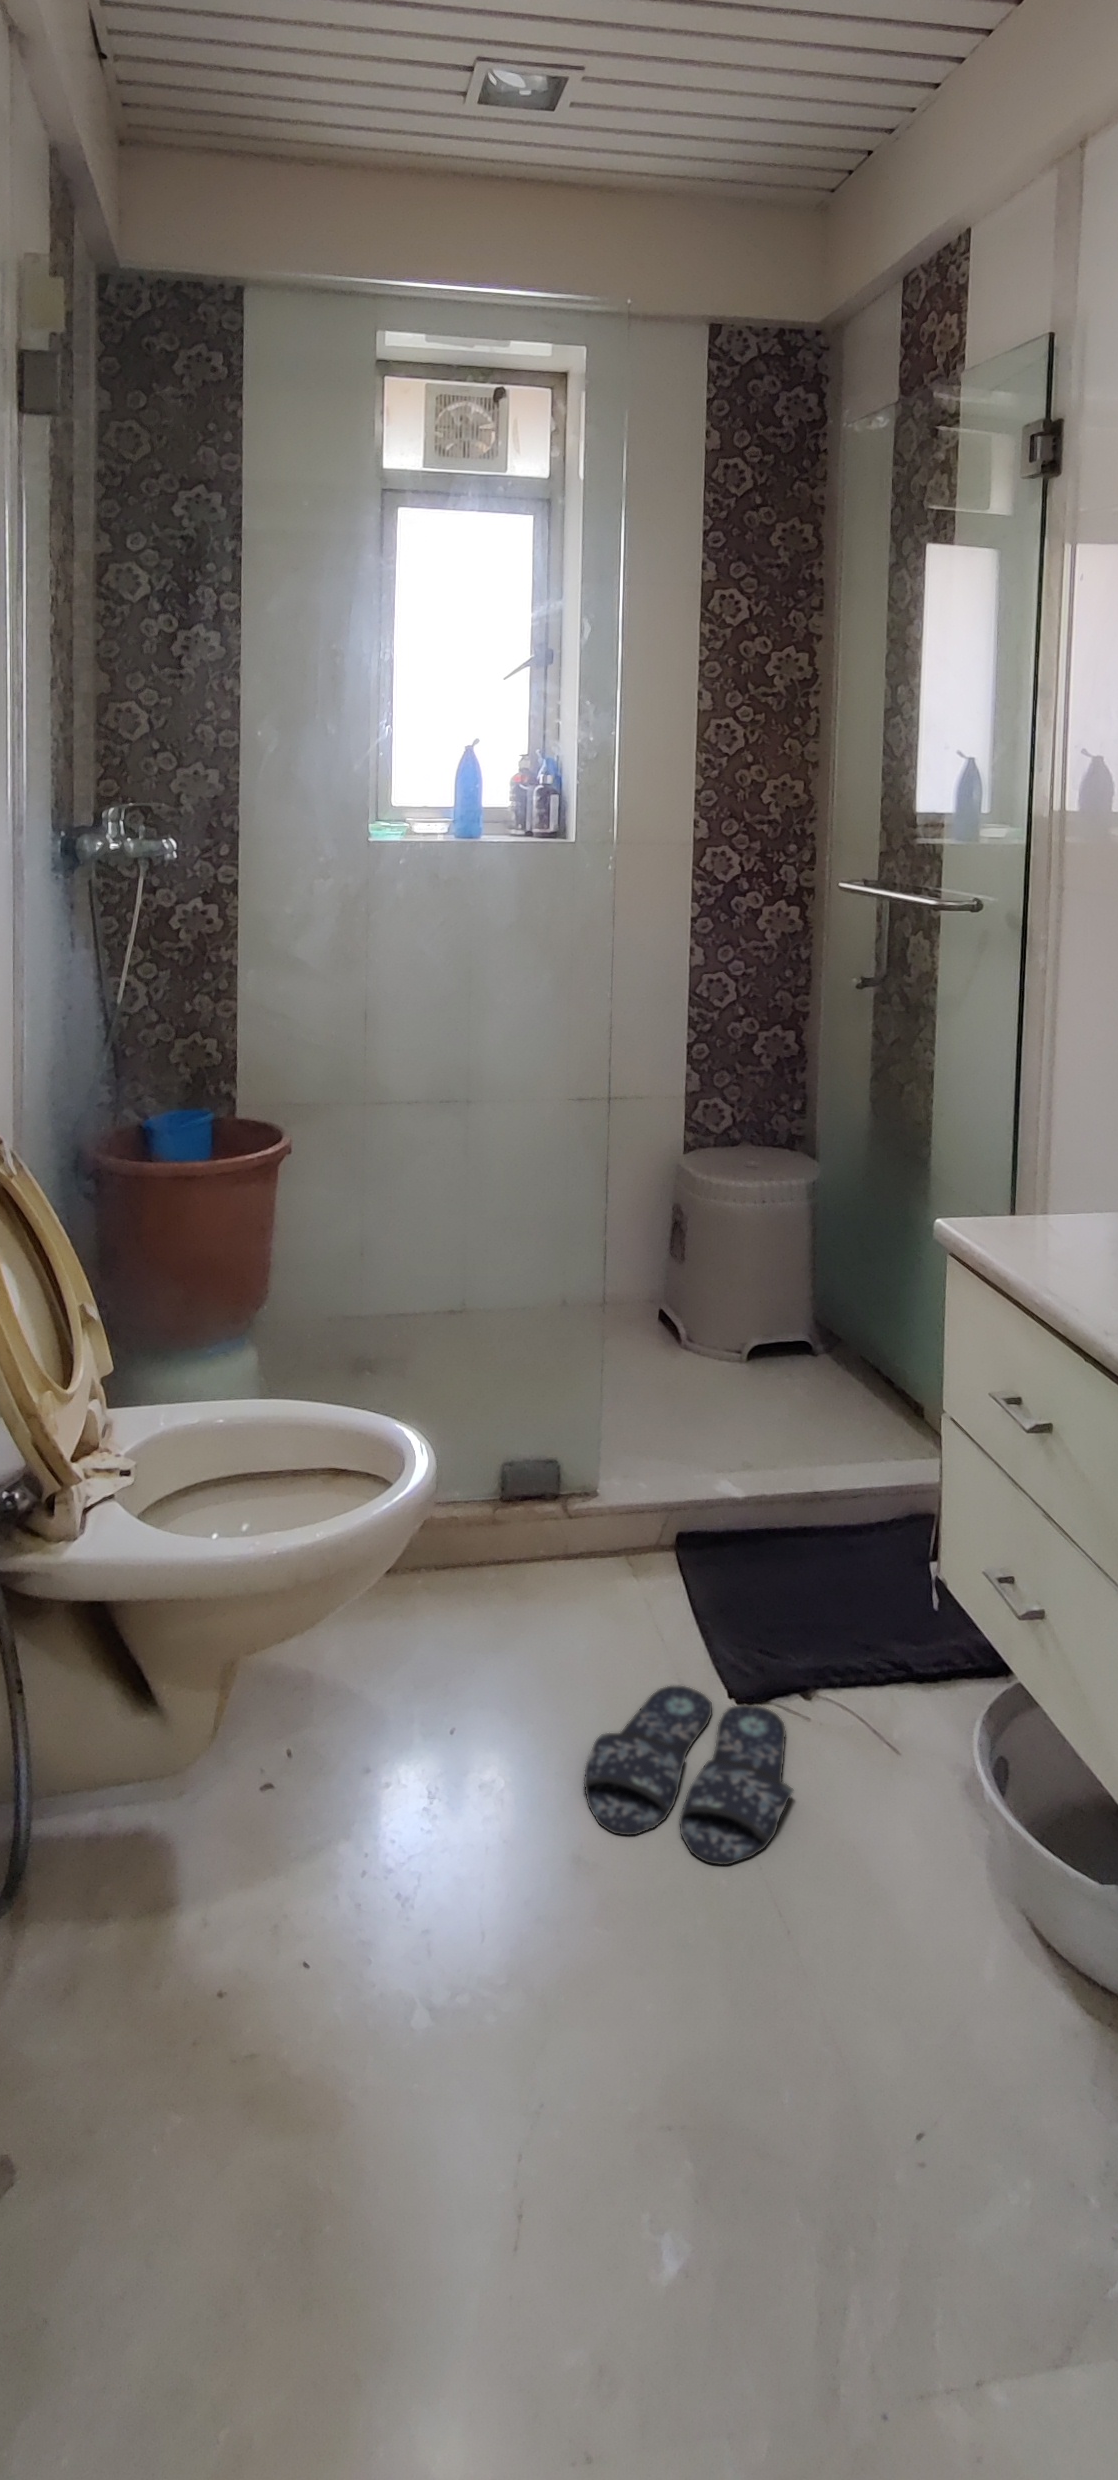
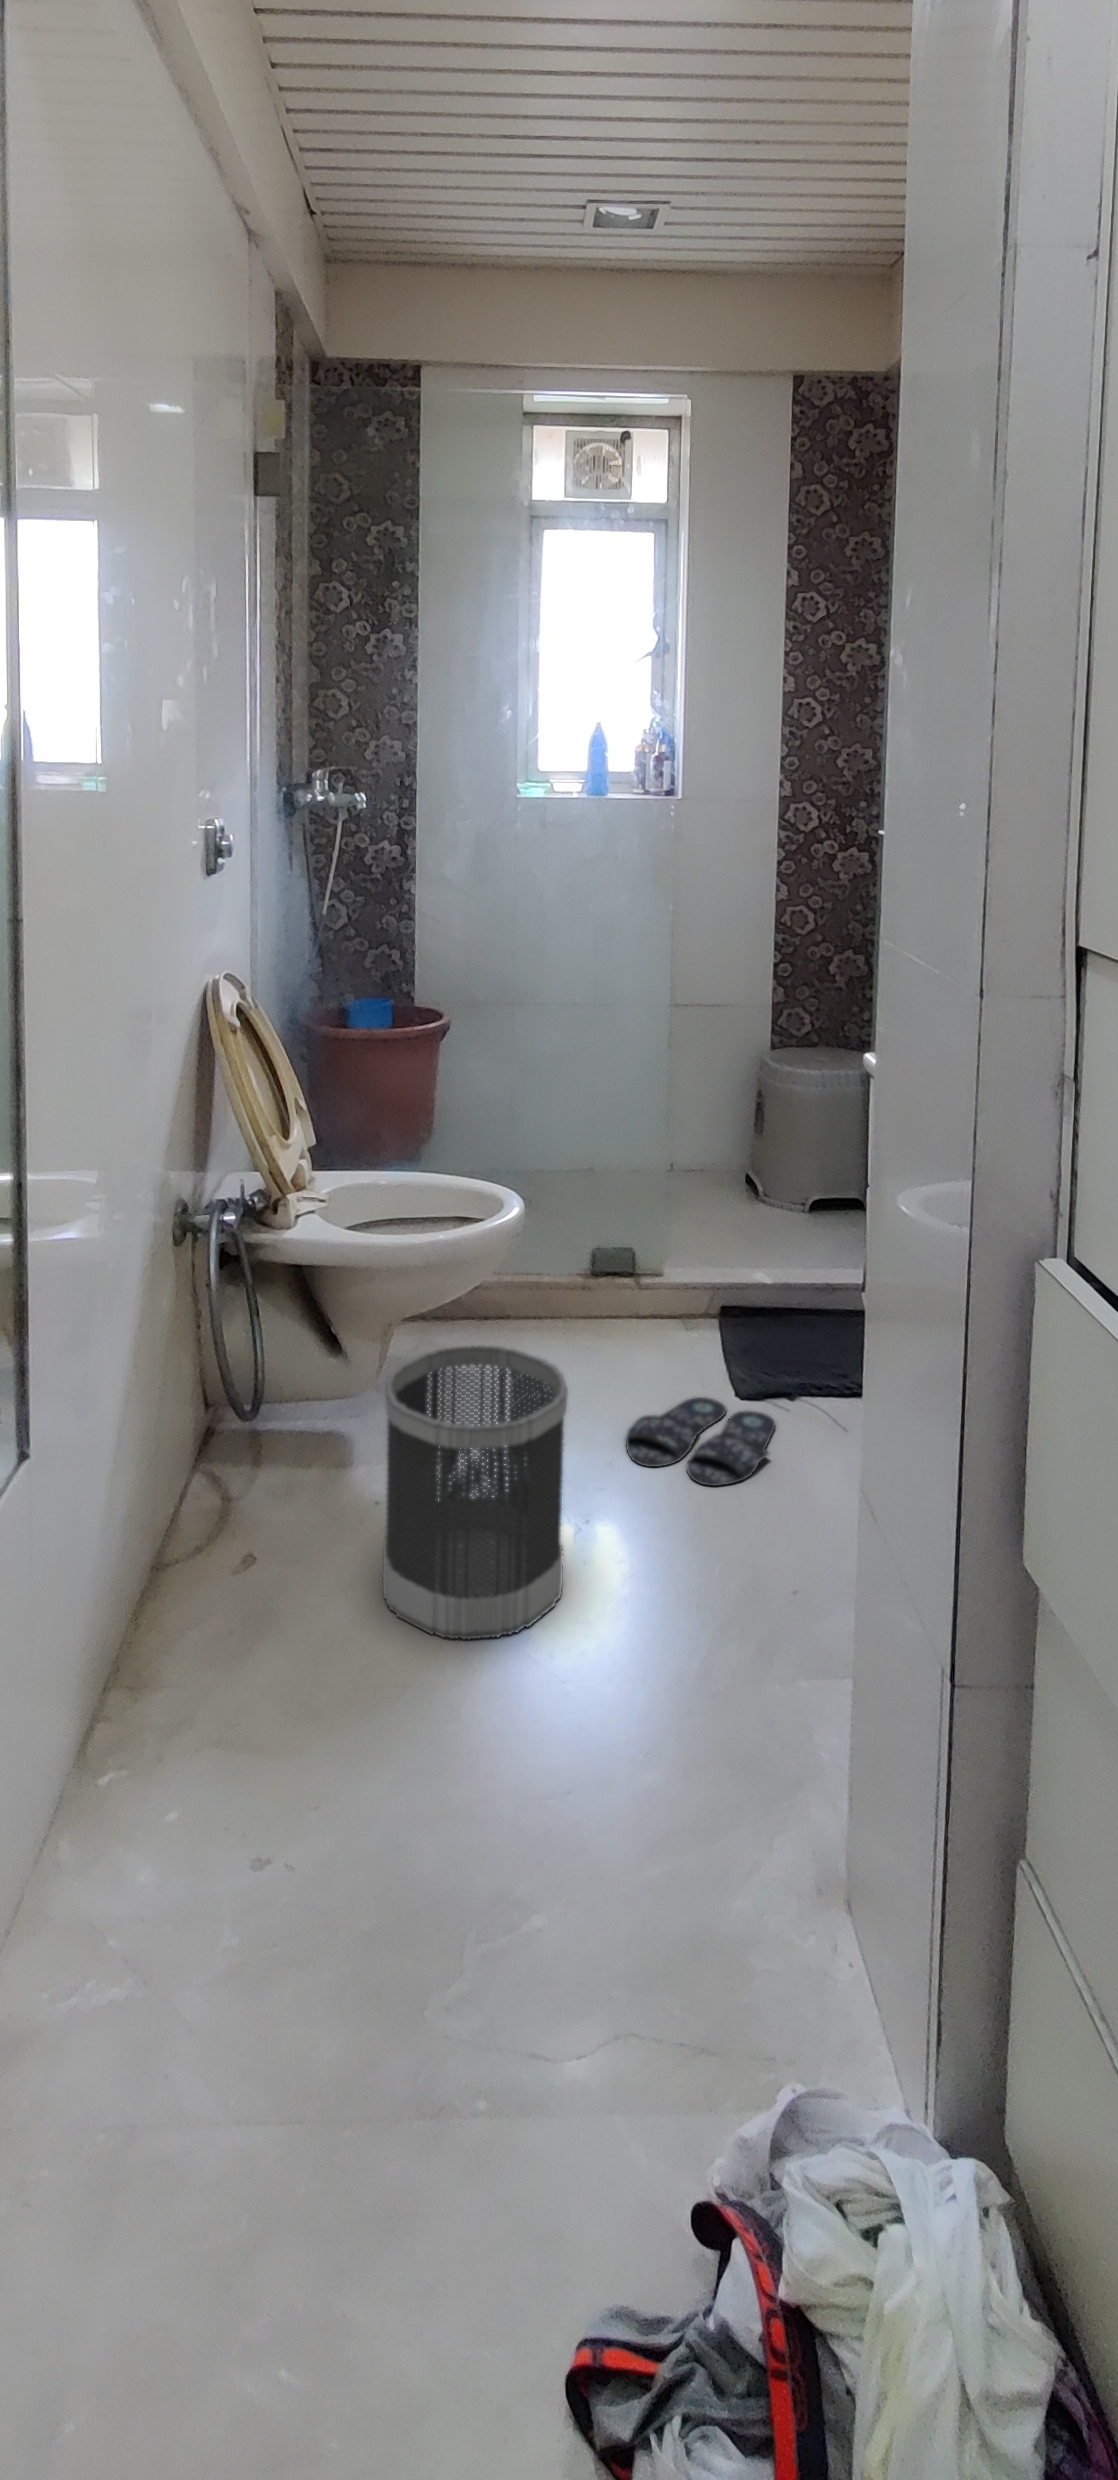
wastebasket: none [240,1721,550,2313] -> present [383,1345,568,1639]

